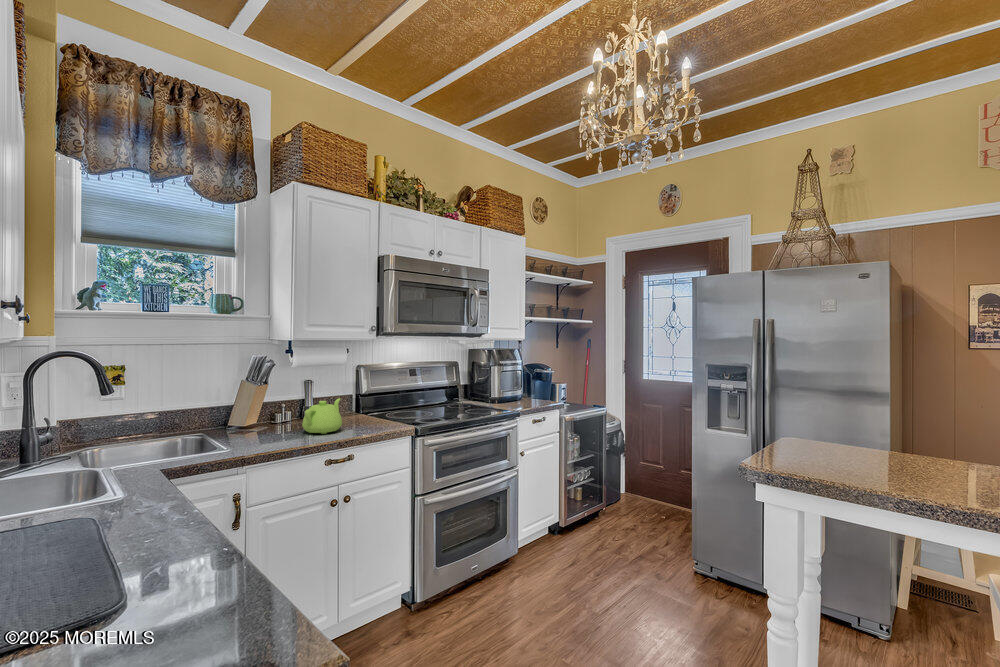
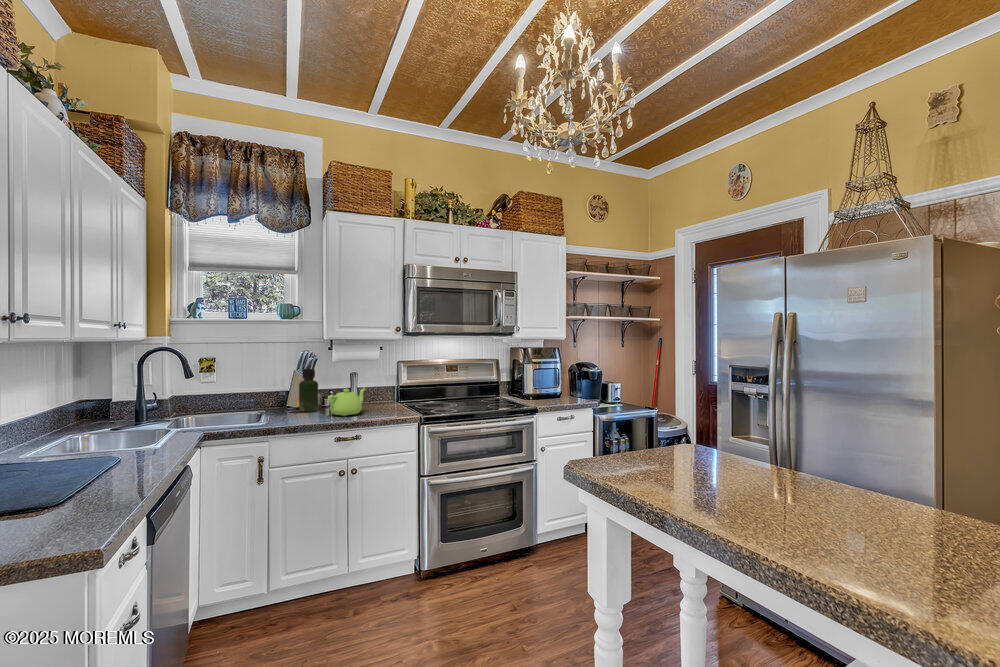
bottle: none [252,377,277,432] -> present [299,369,318,412]

